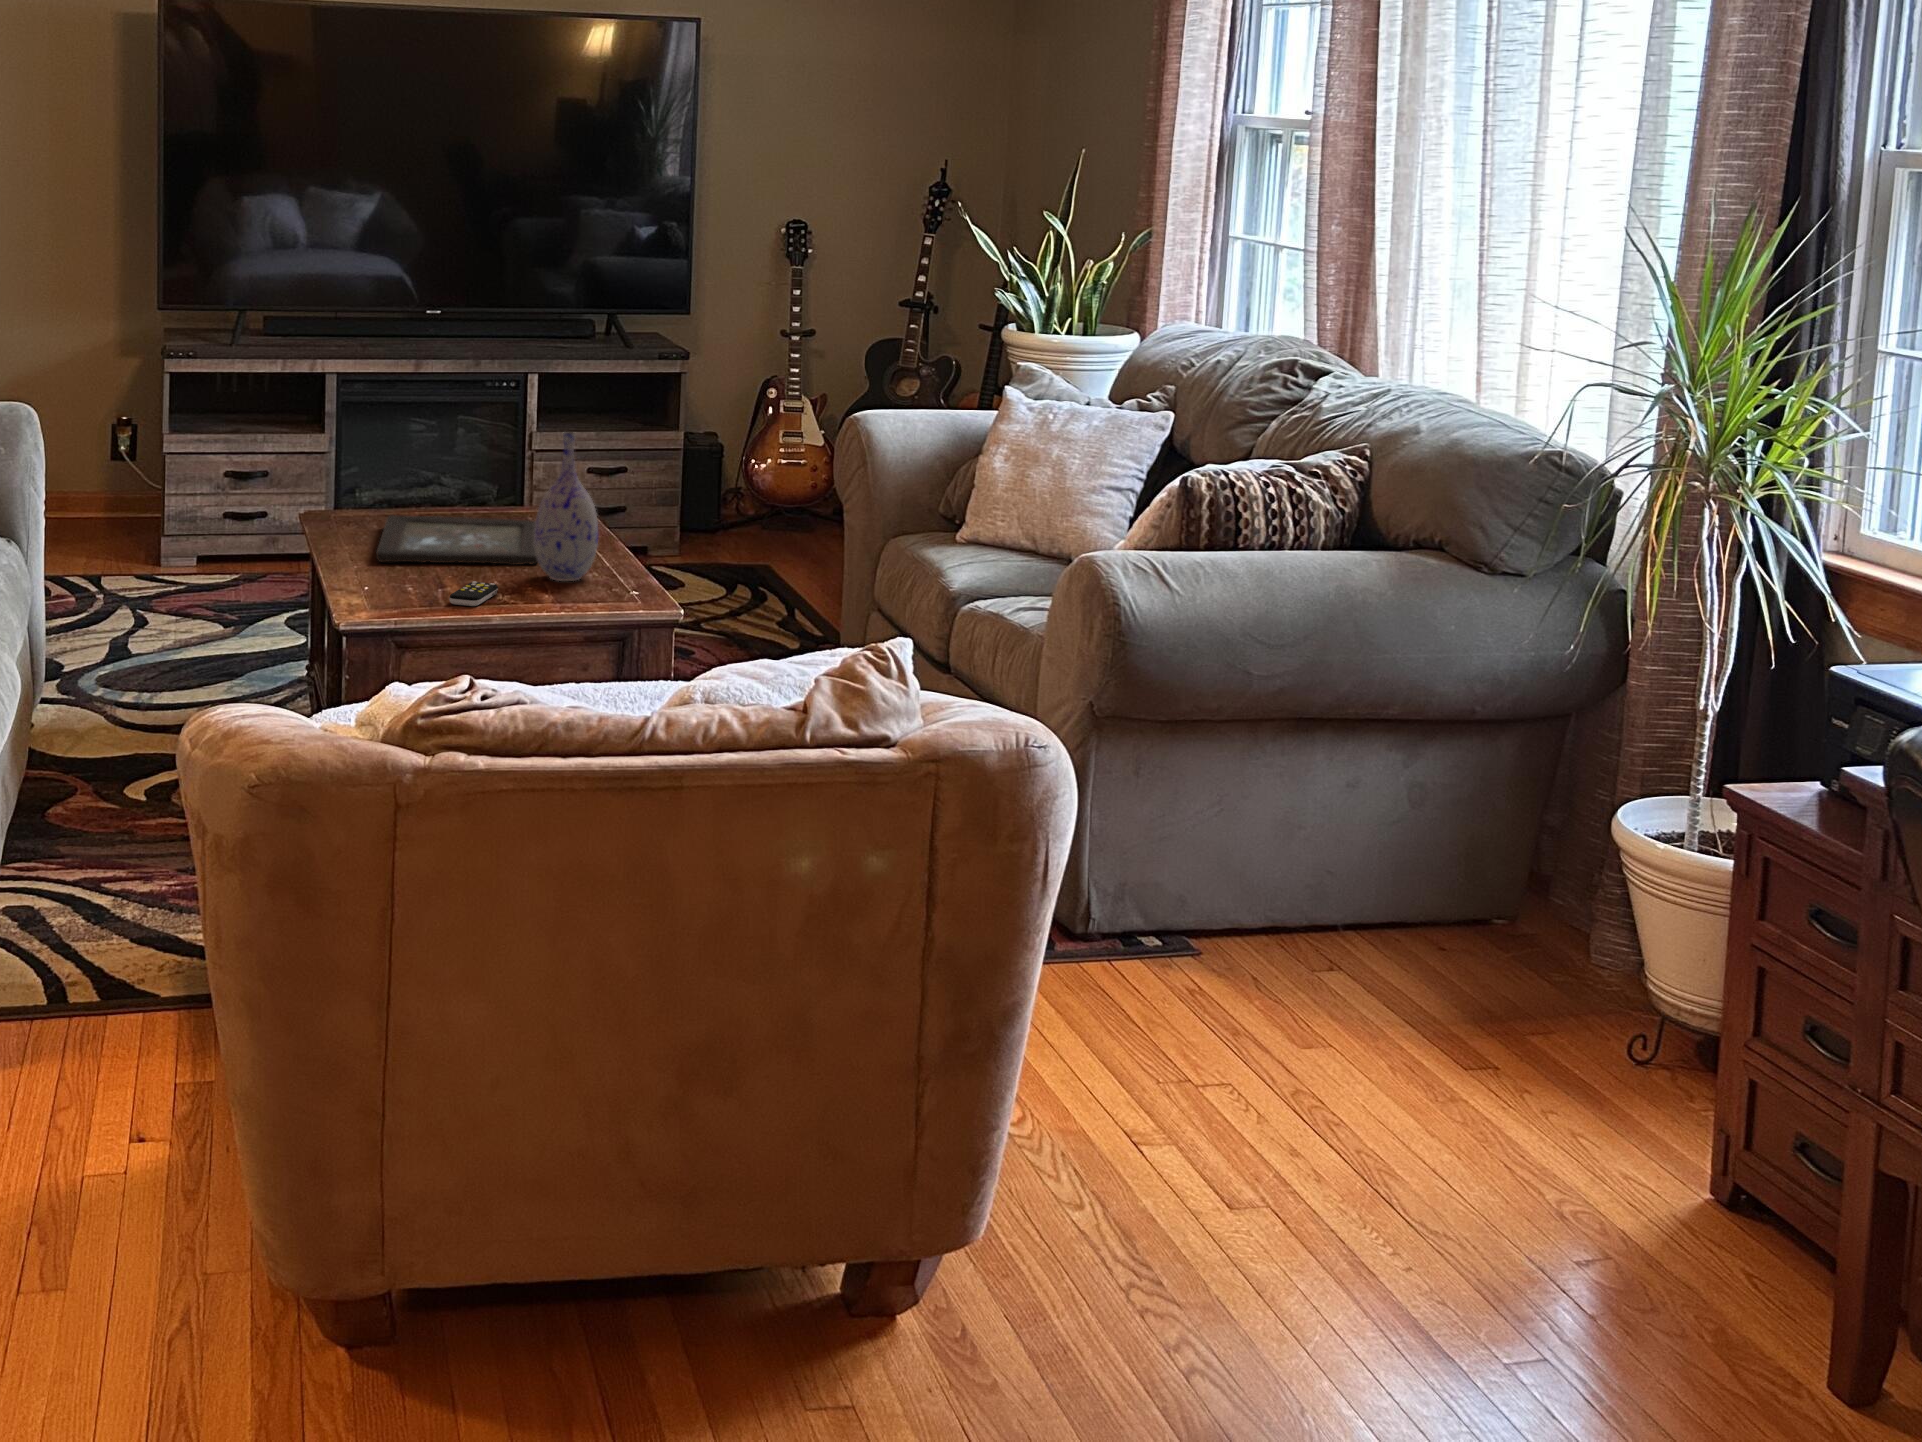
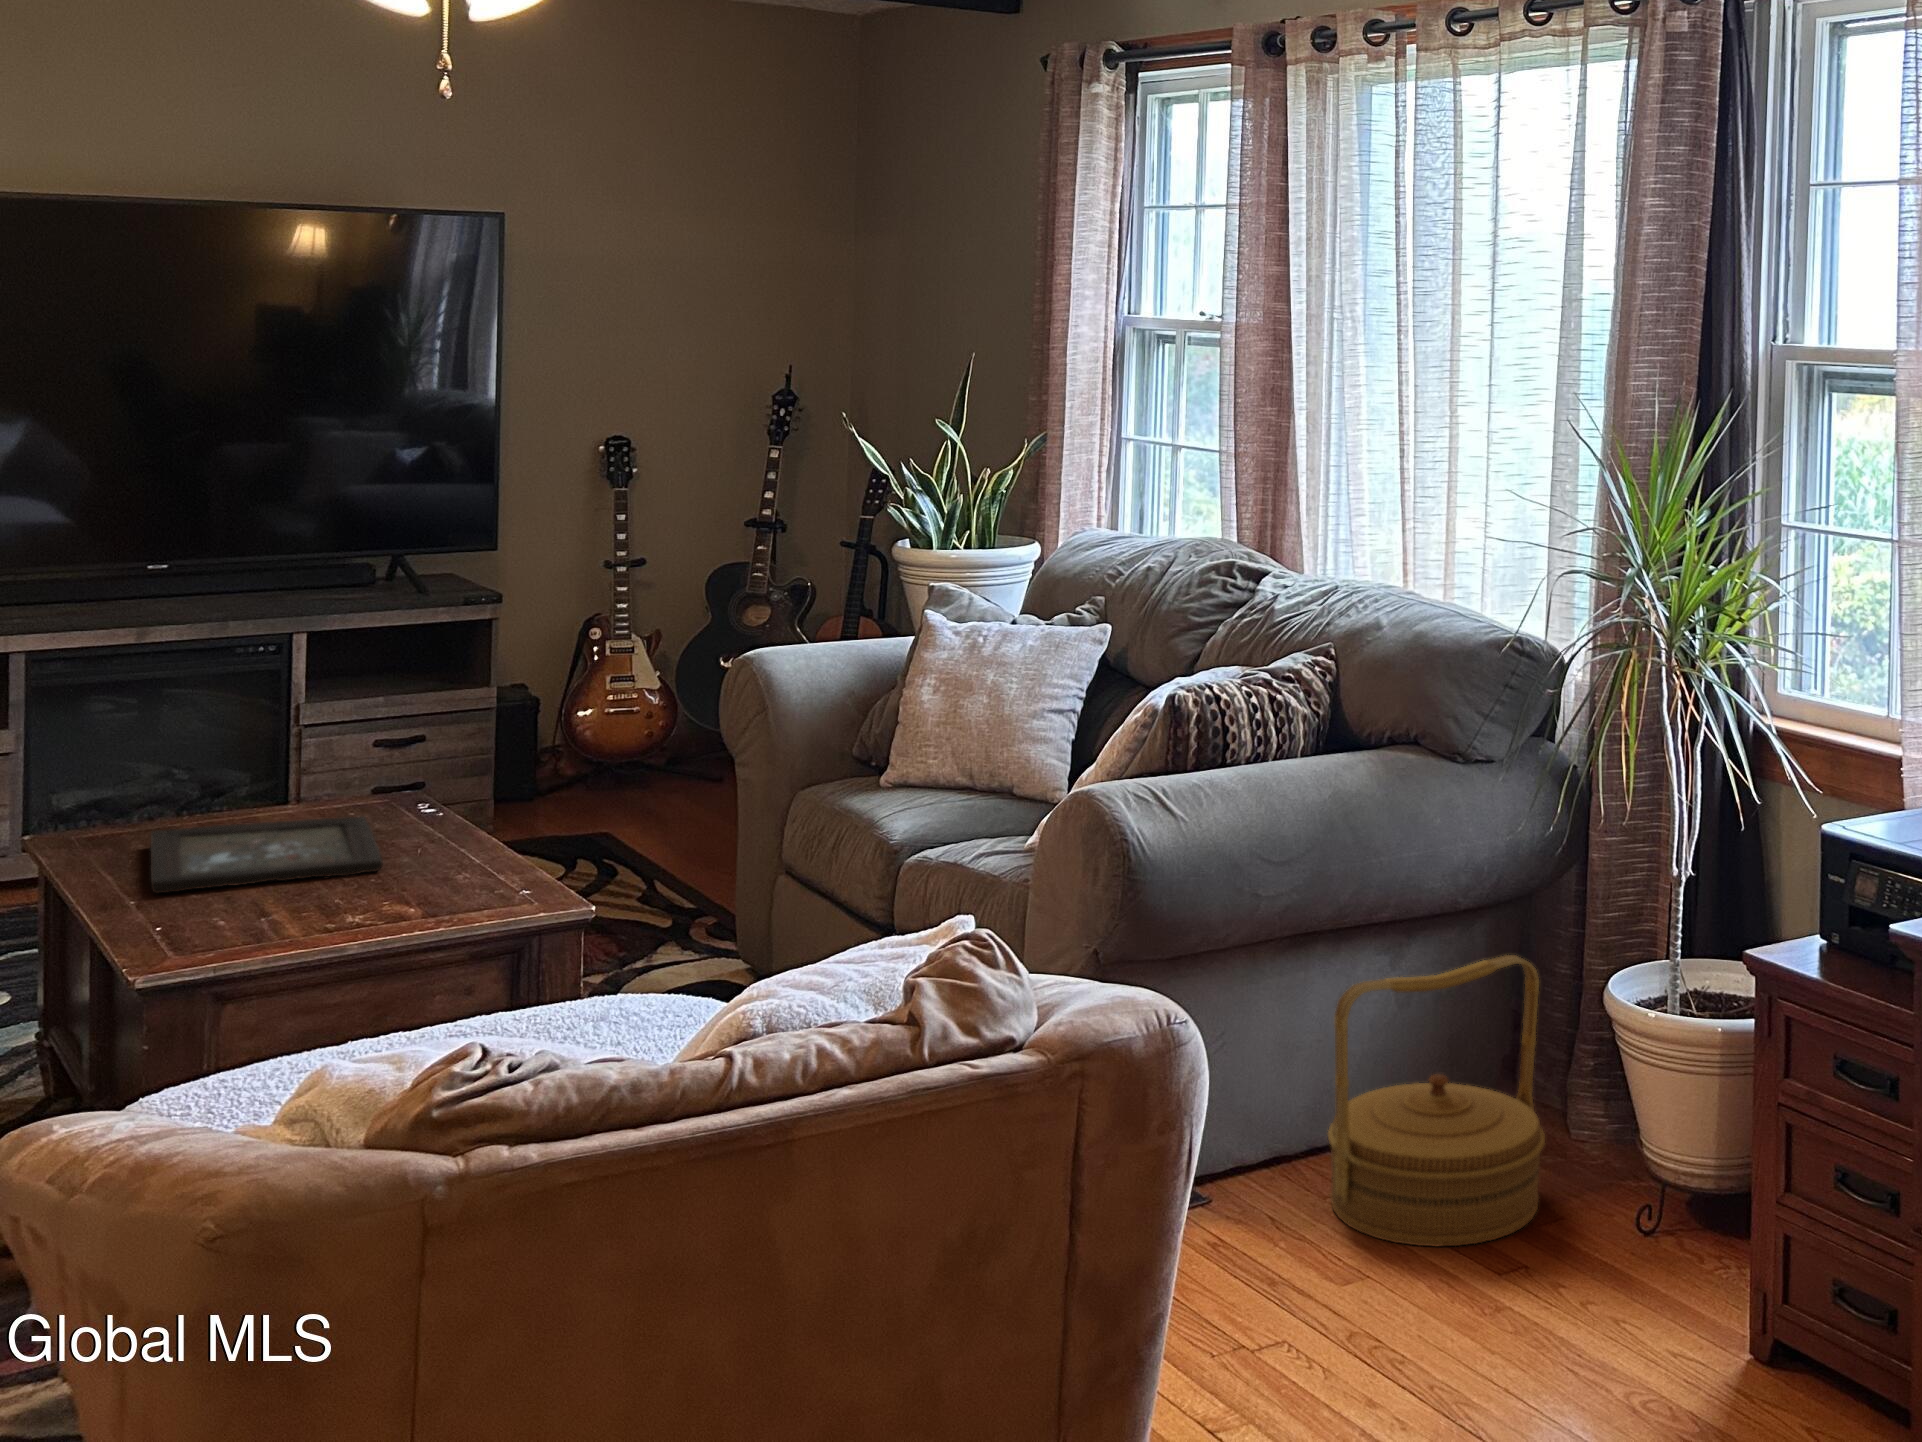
vase: present [534,432,598,581] -> none [382,706,467,889]
remote control: present [450,581,498,606] -> none [277,903,340,936]
woven basket: none [1314,766,1548,1037] -> present [1328,955,1545,1246]

